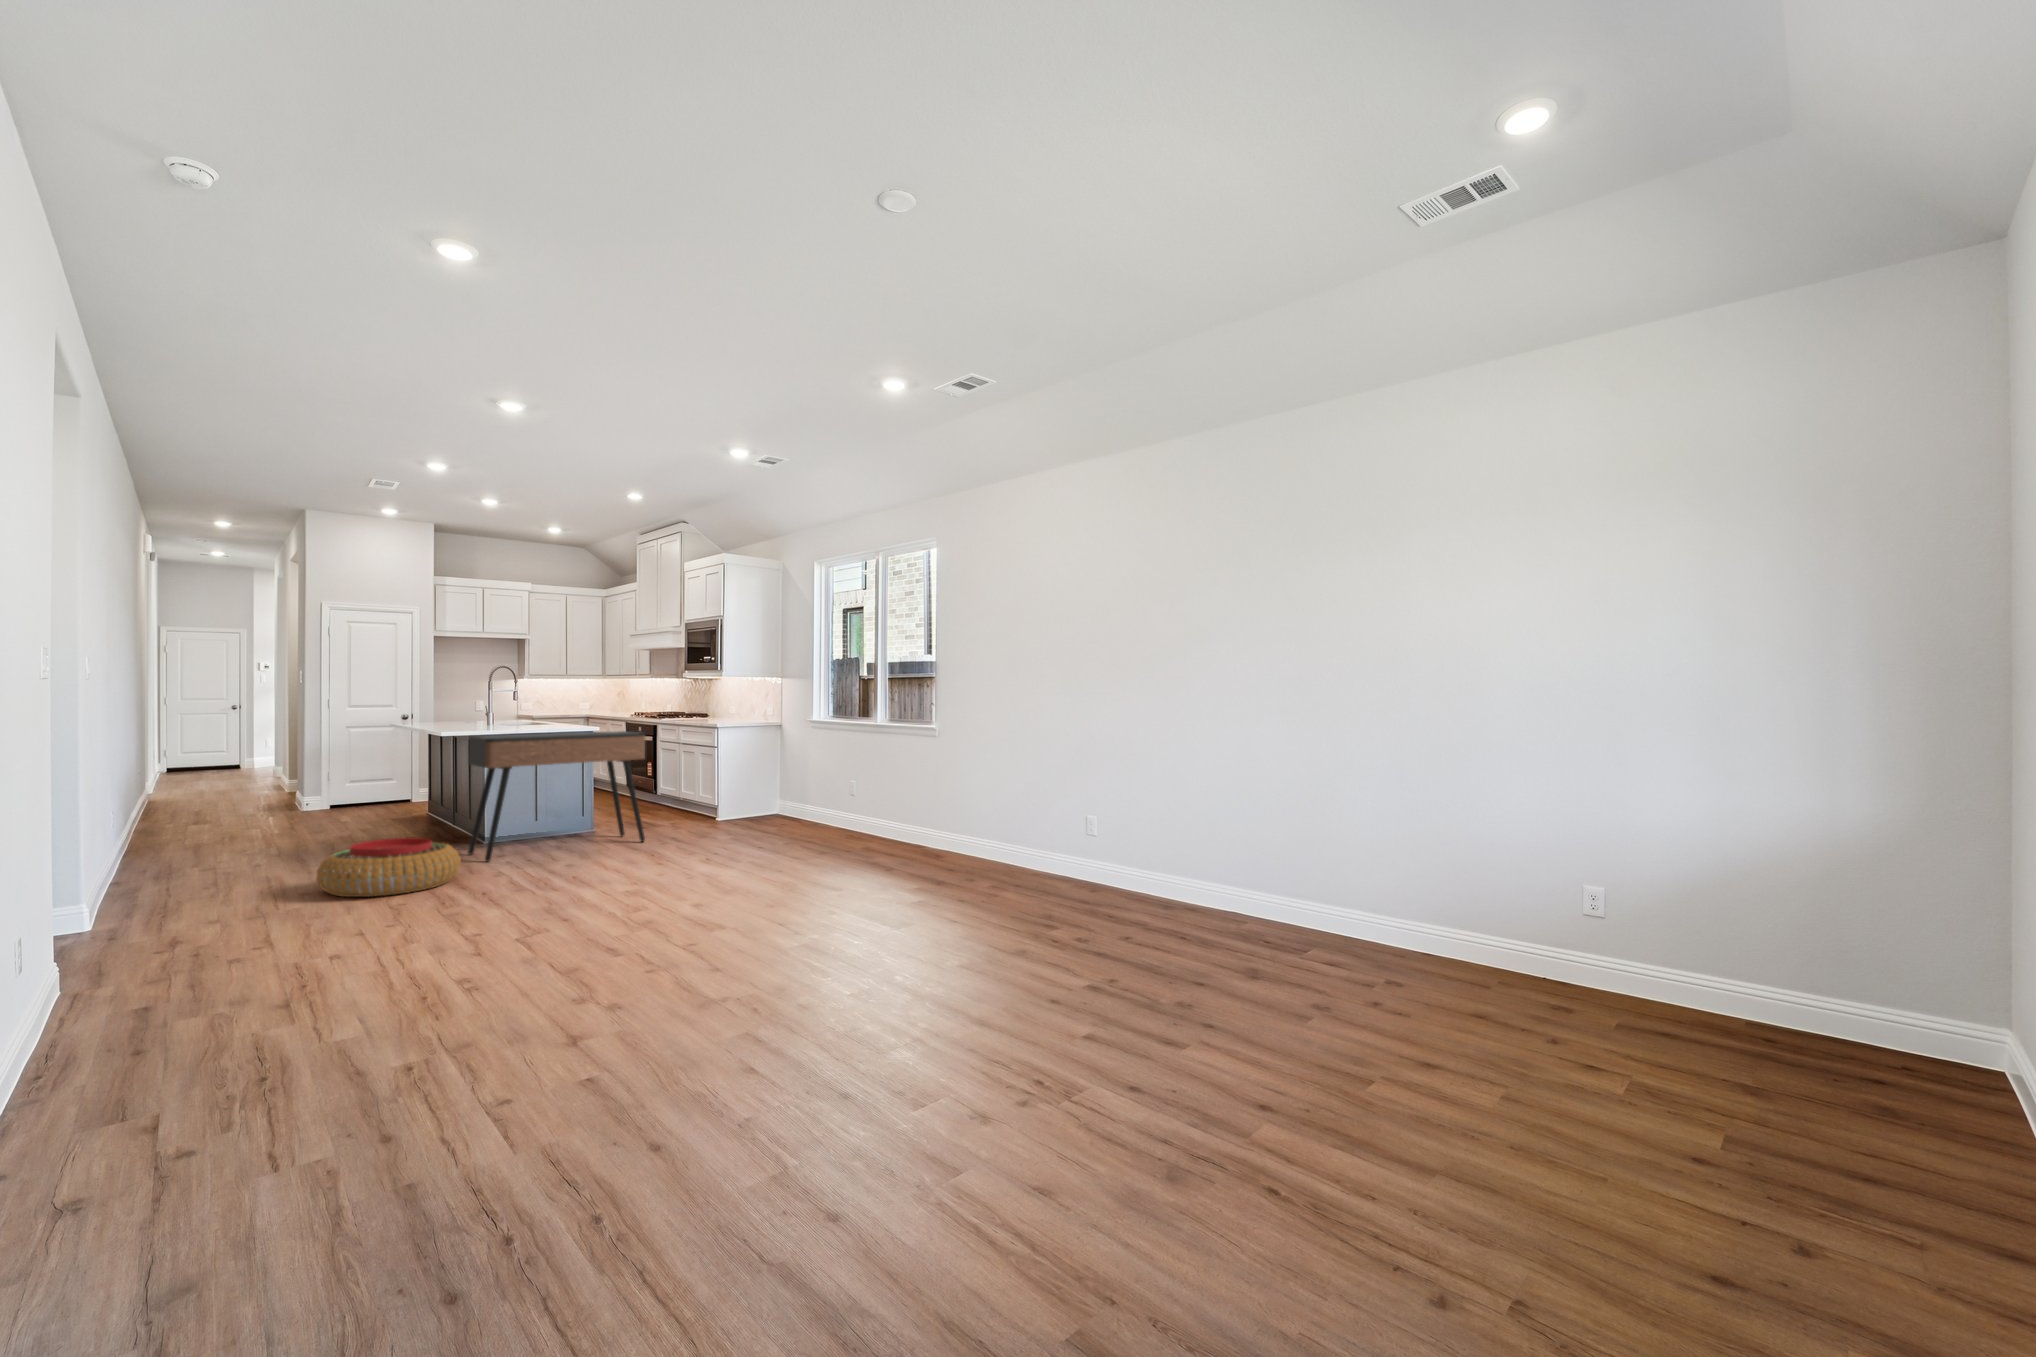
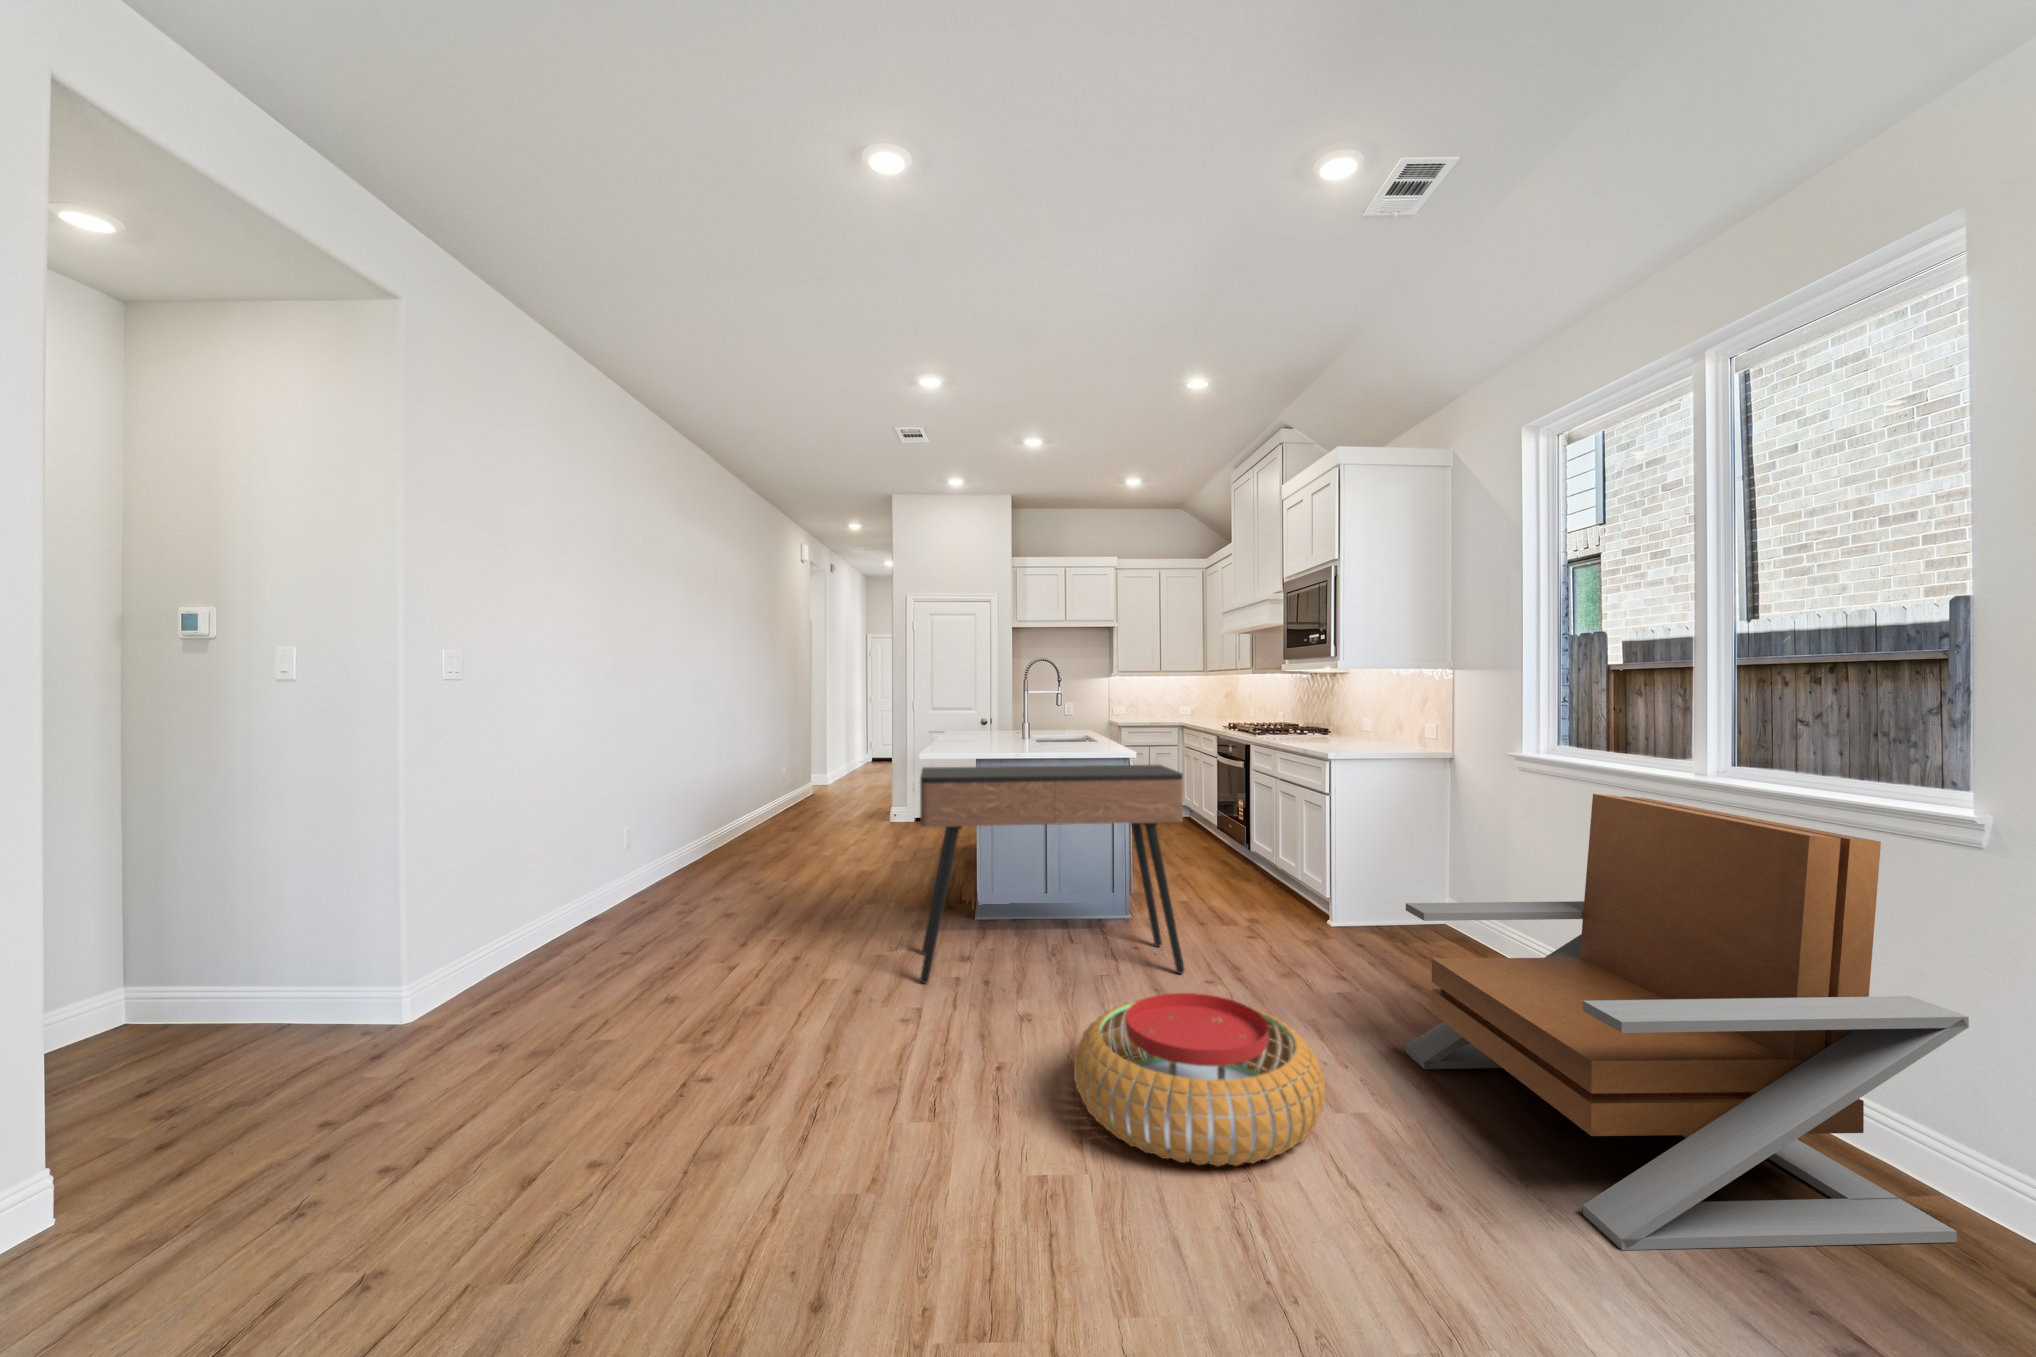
lounge chair: none [760,729,920,865] -> present [1406,794,1969,1250]
pouf: present [316,838,461,897] -> present [1074,993,1325,1166]

